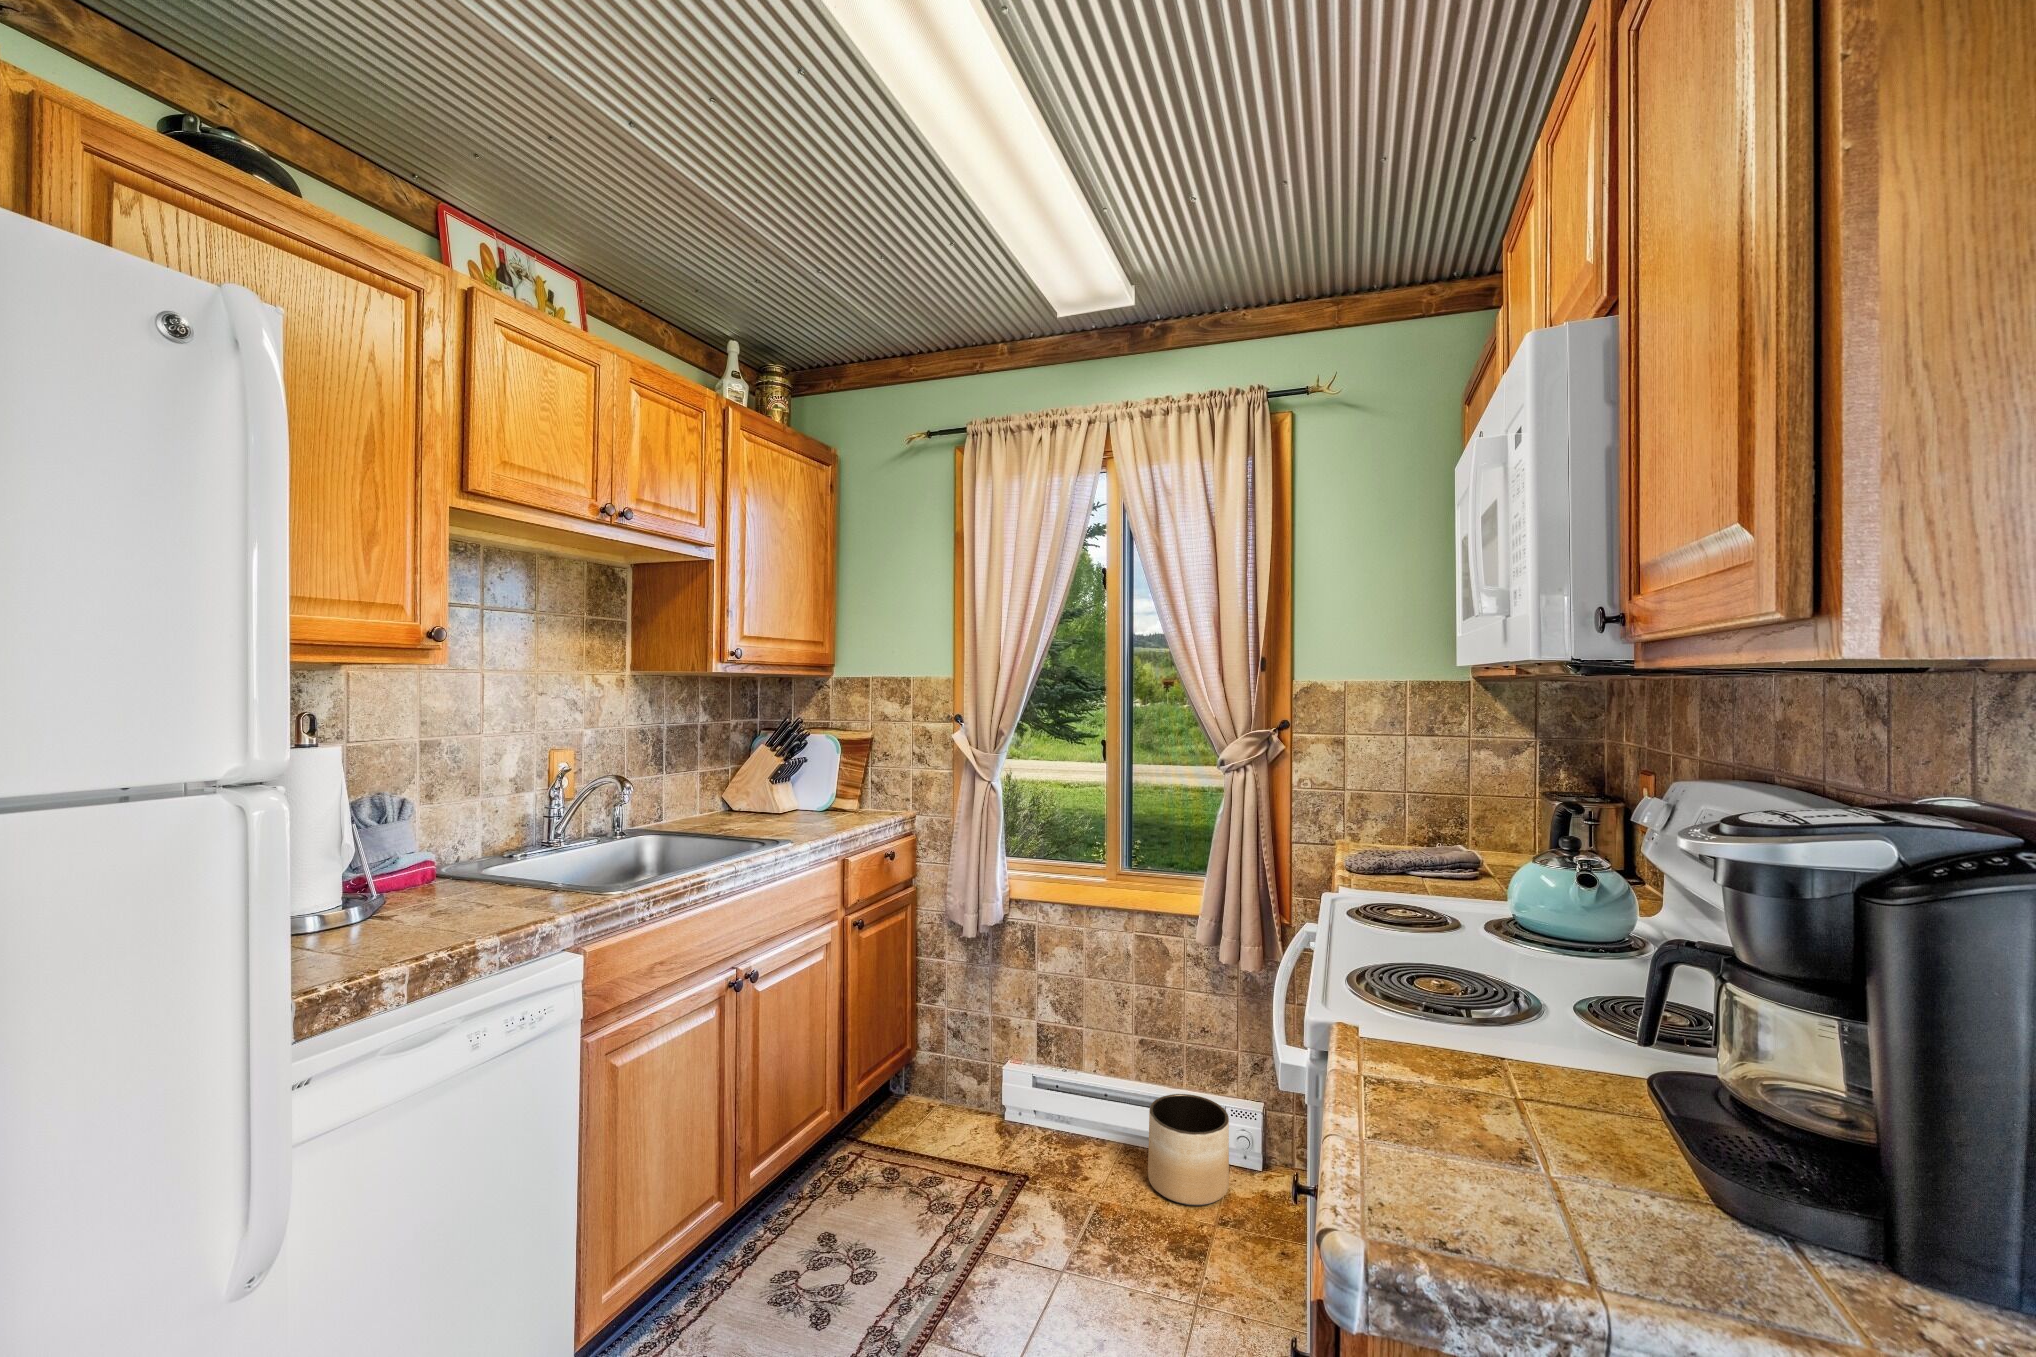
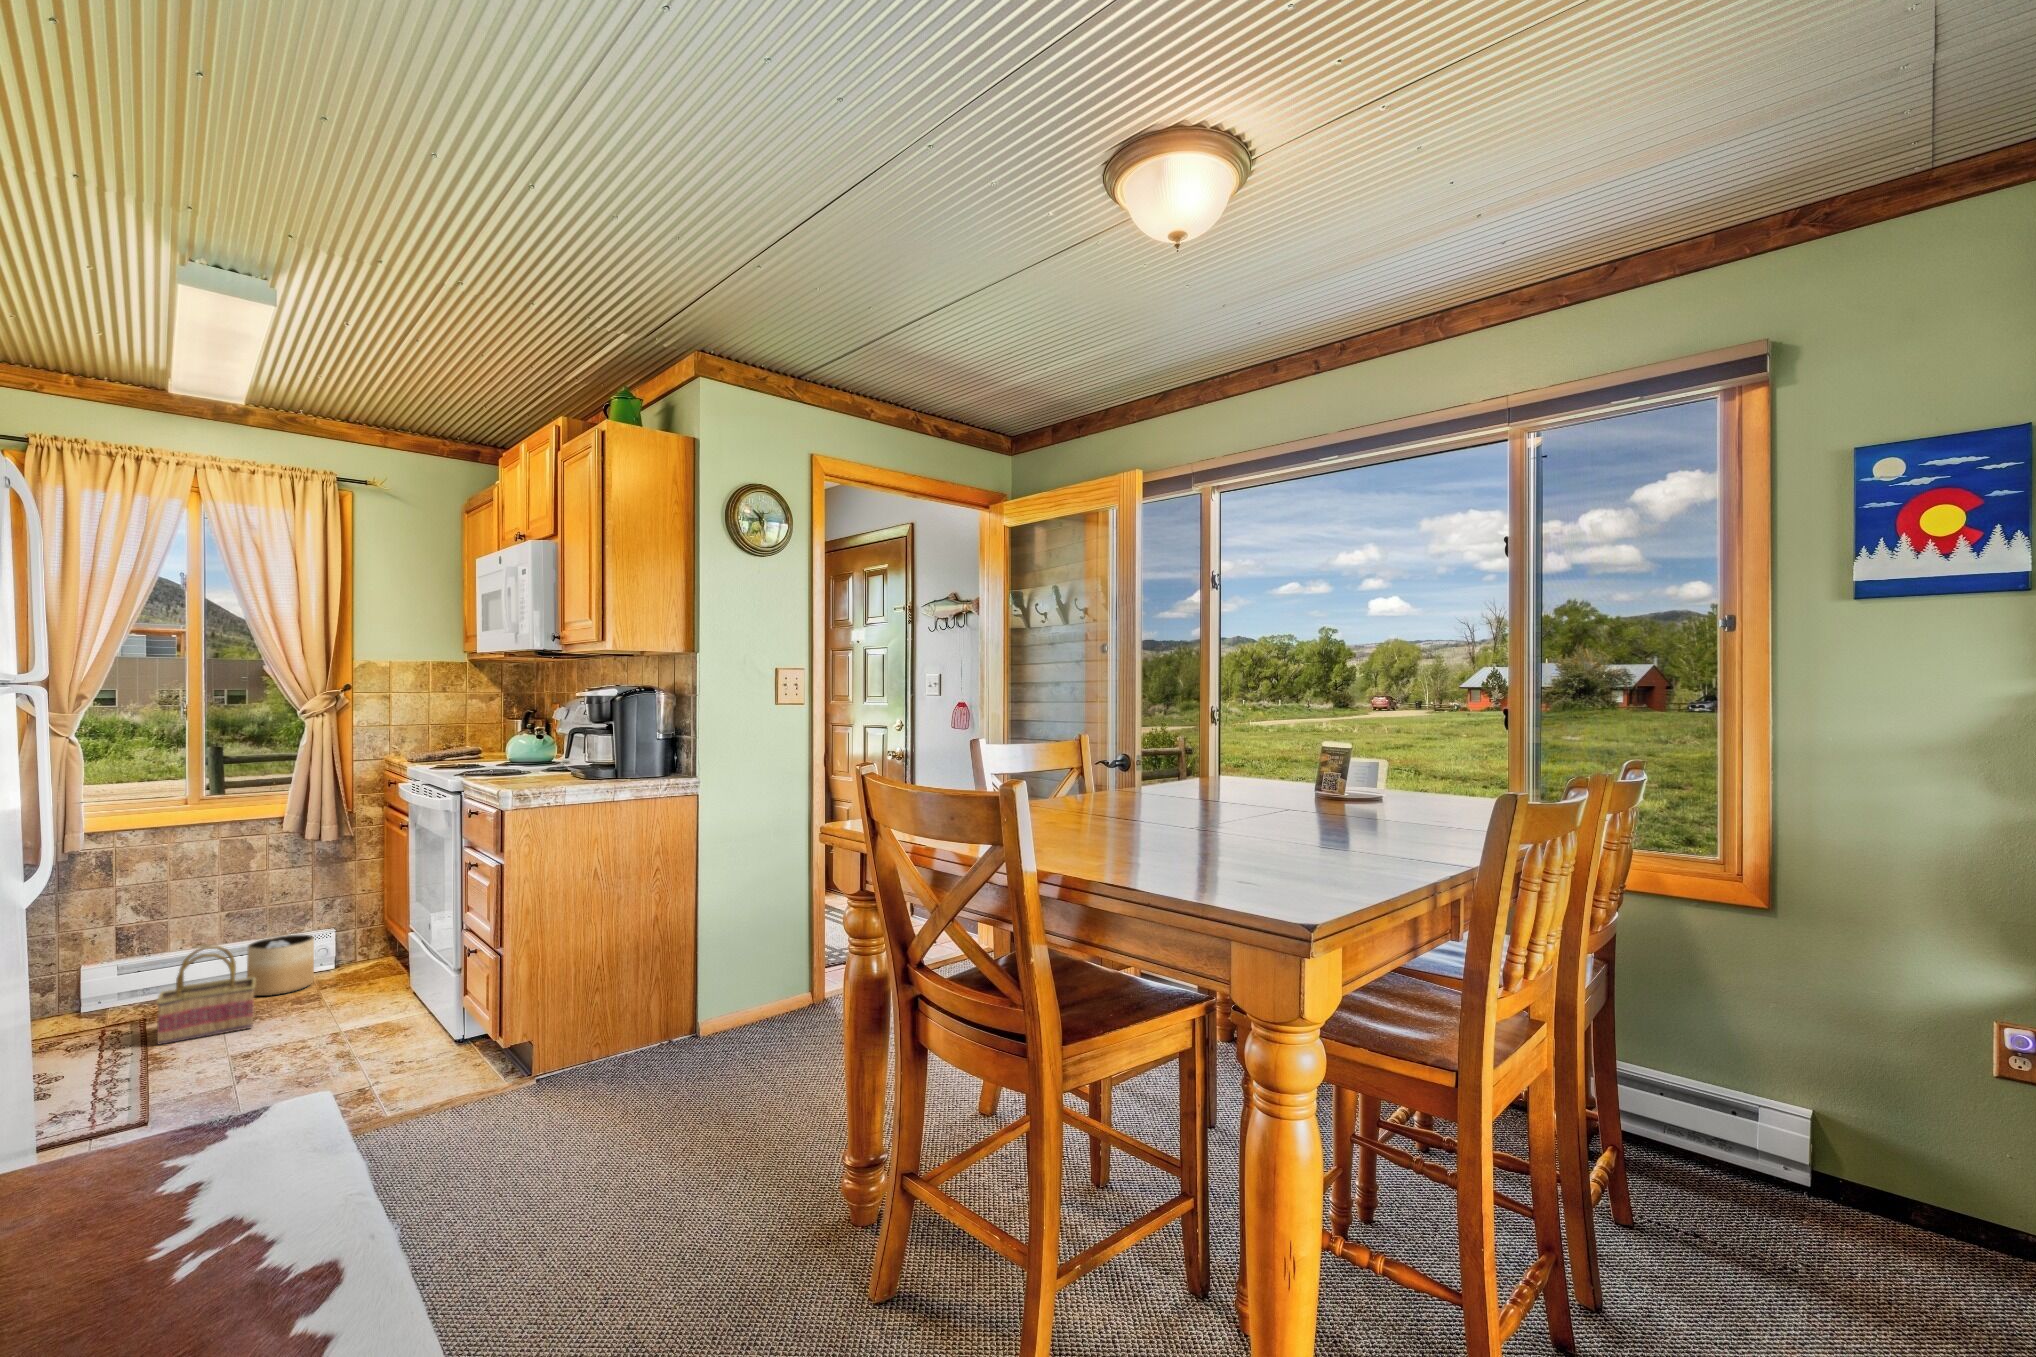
basket: none [995,1126,1119,1301] -> present [157,946,256,1045]

